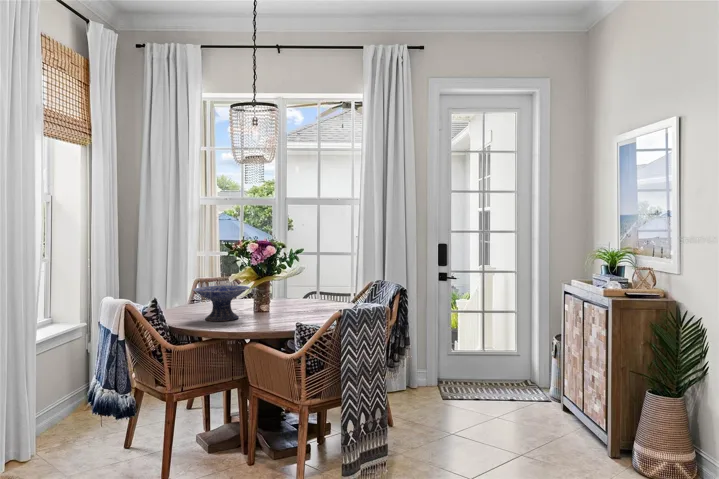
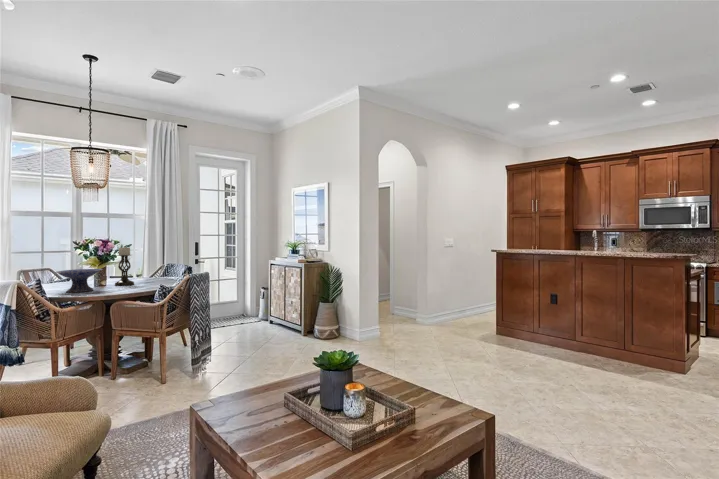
candle holder: none [280,252,306,314] -> present [115,246,134,286]

